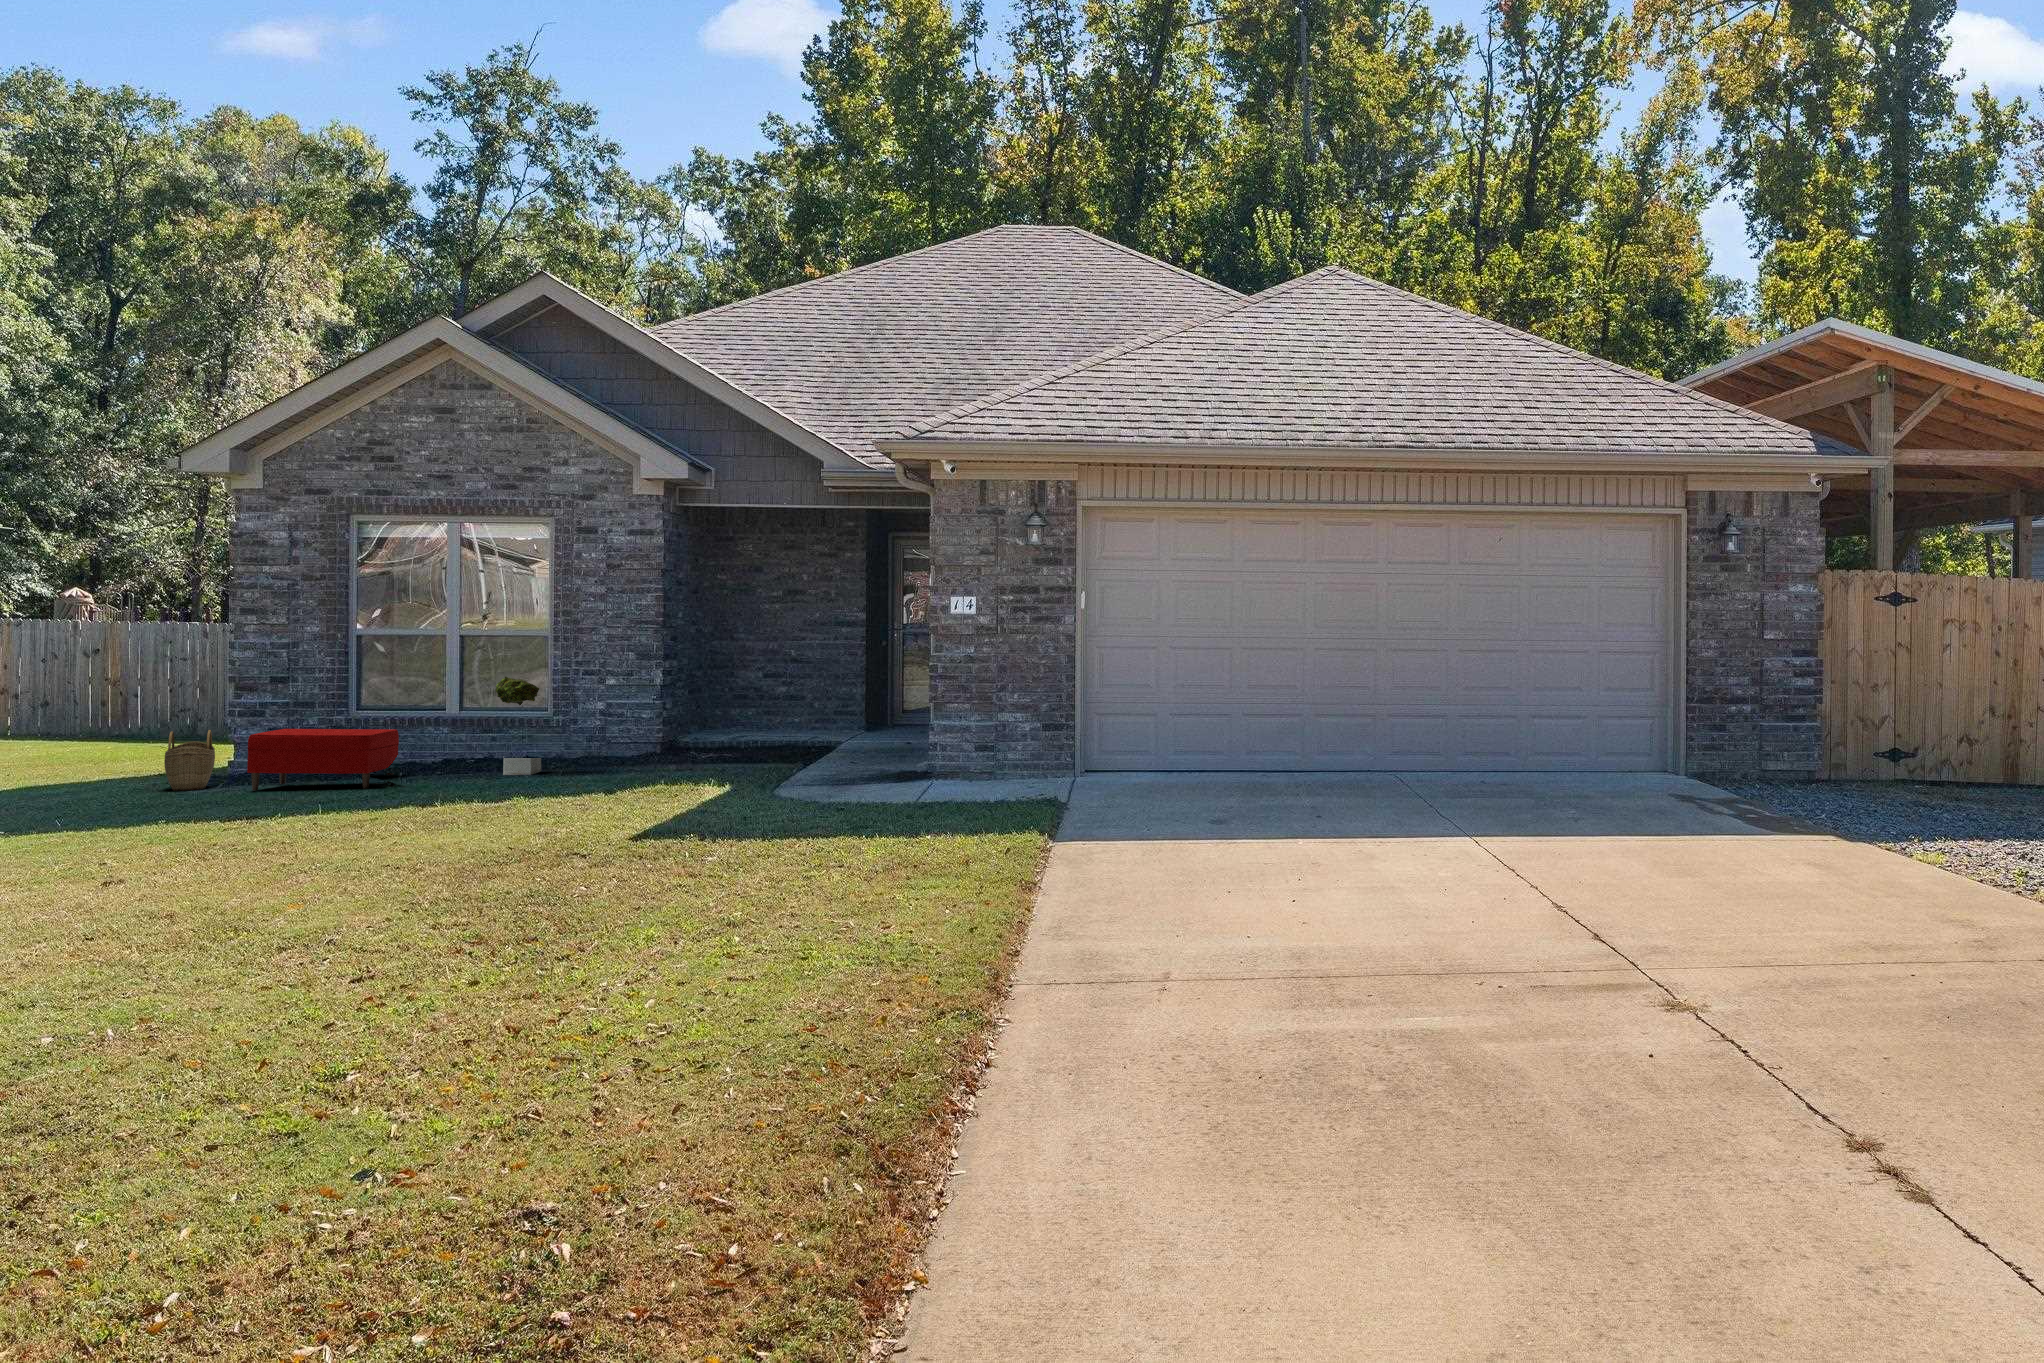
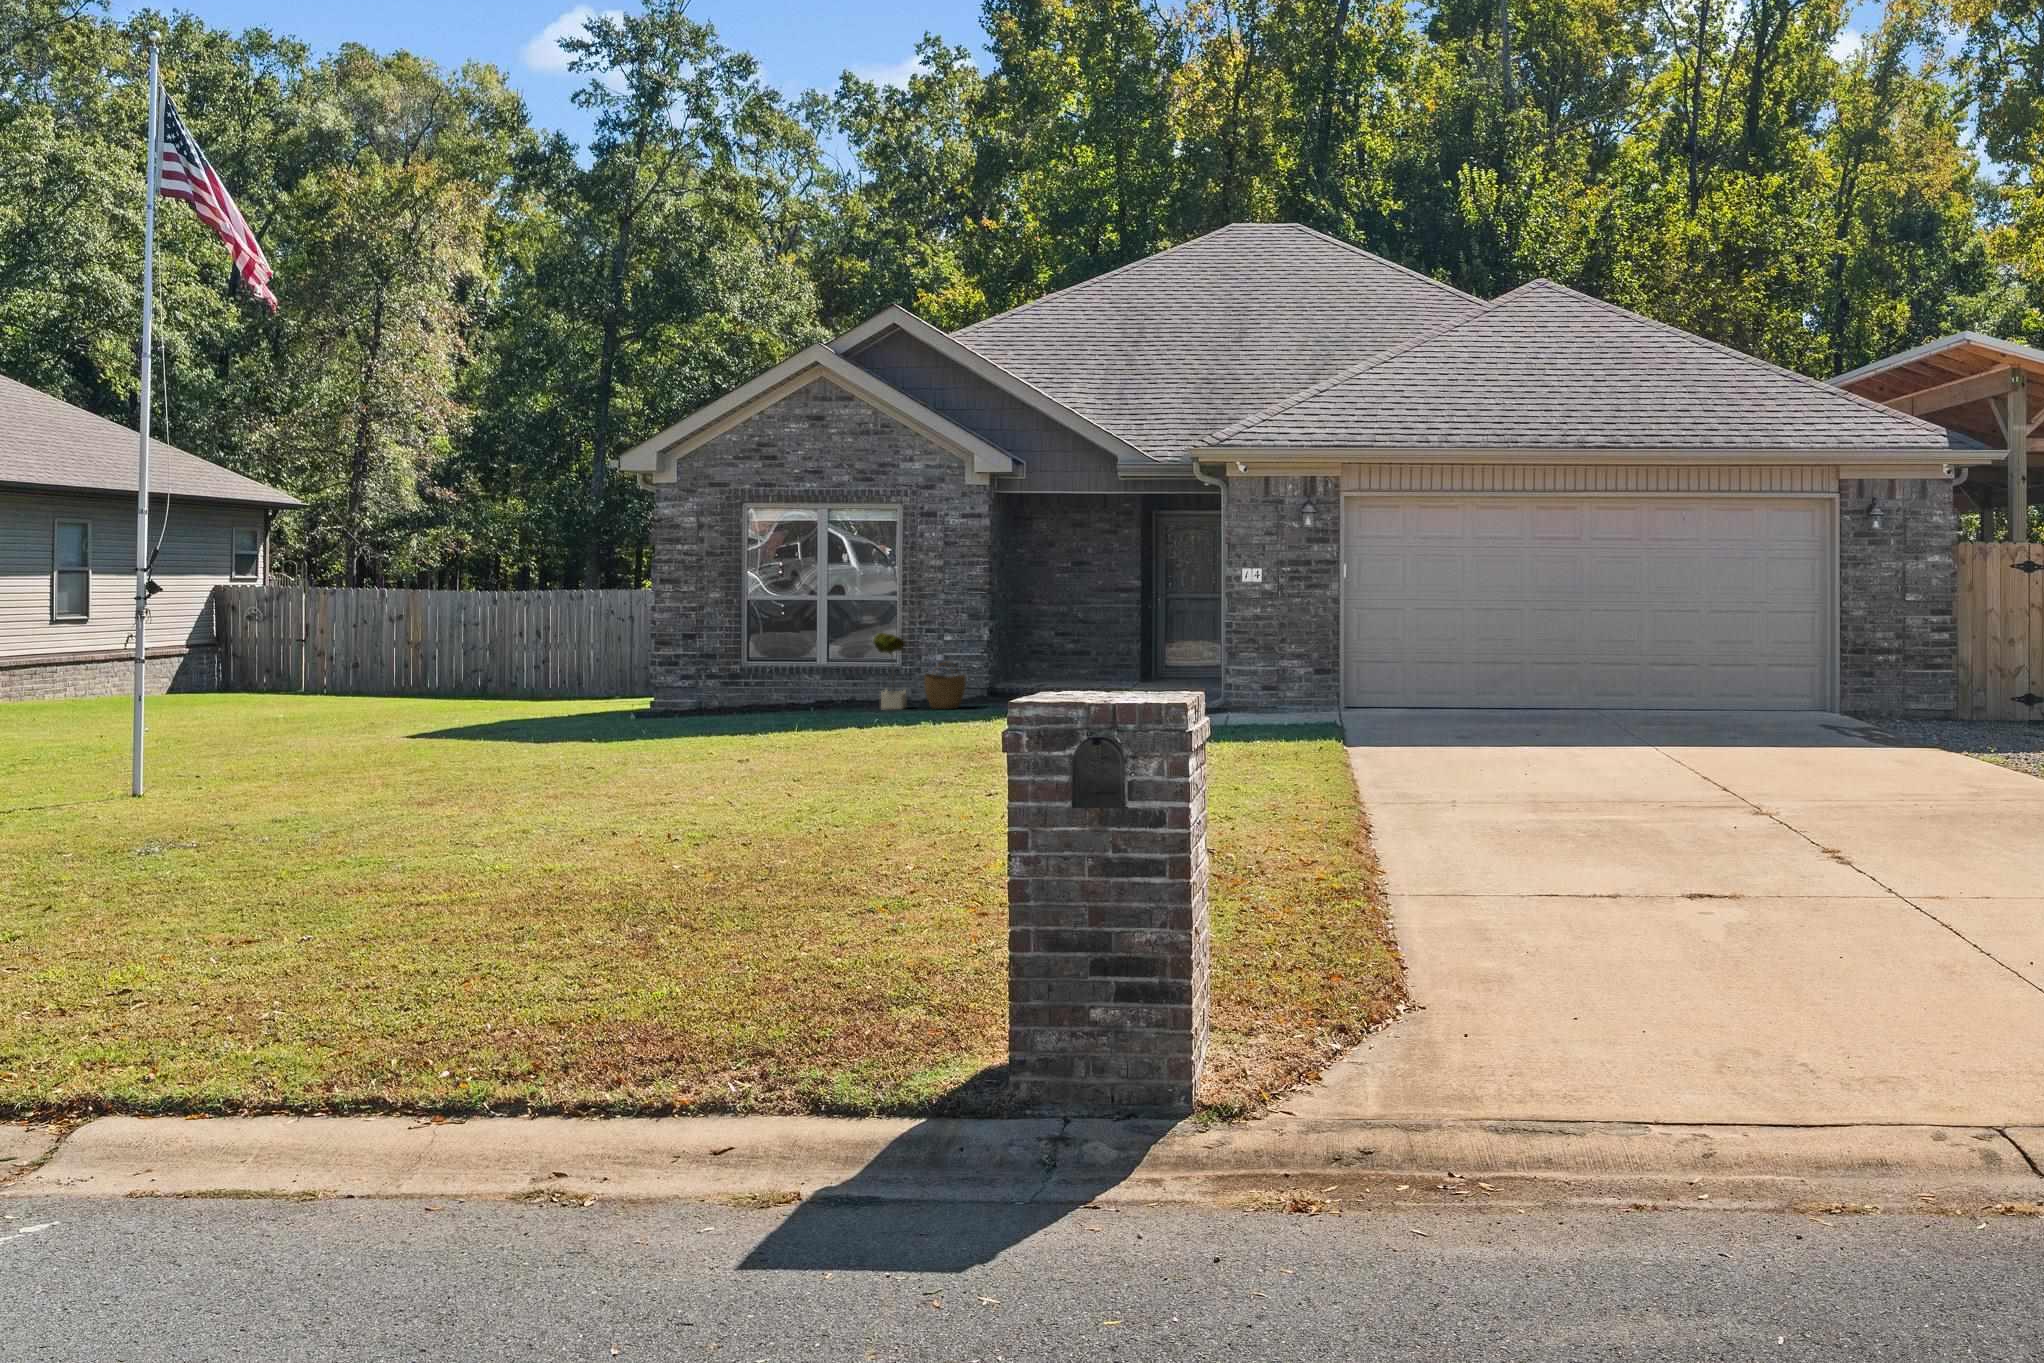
bench: present [247,729,399,790] -> none [694,672,798,721]
woven basket: present [164,730,215,791] -> present [924,664,966,709]

